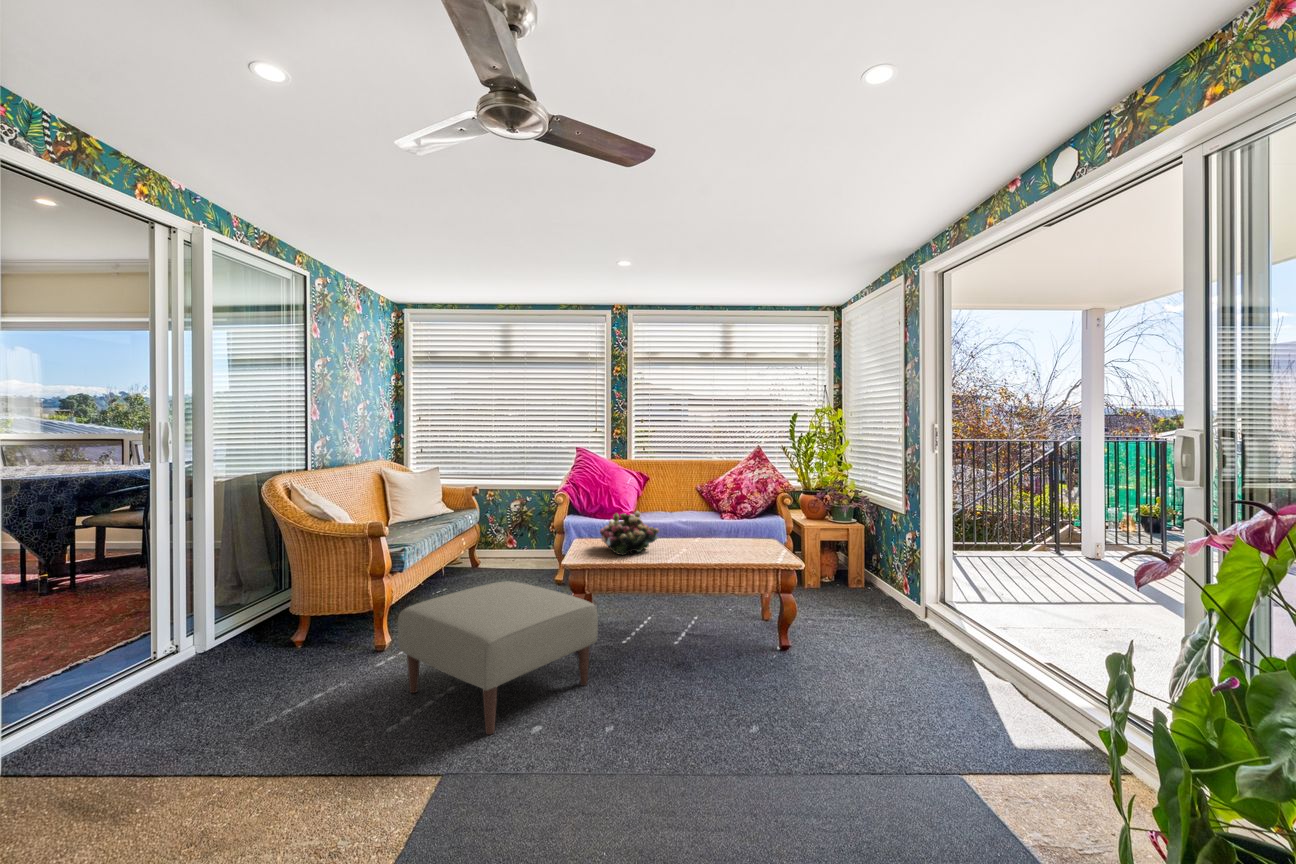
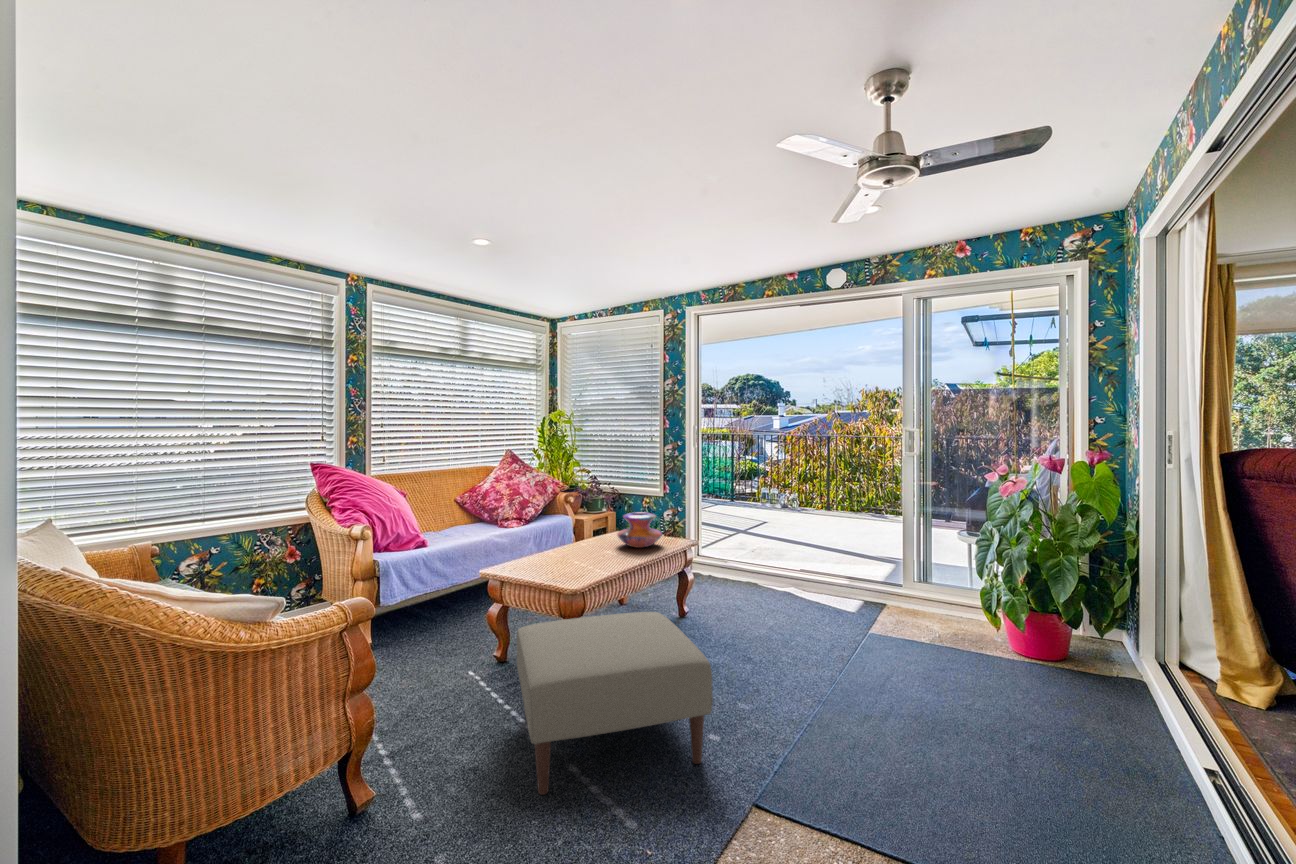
flower arrangement: present [600,511,659,555] -> none [535,522,604,569]
decorative vase: none [701,514,751,553] -> present [617,512,662,548]

